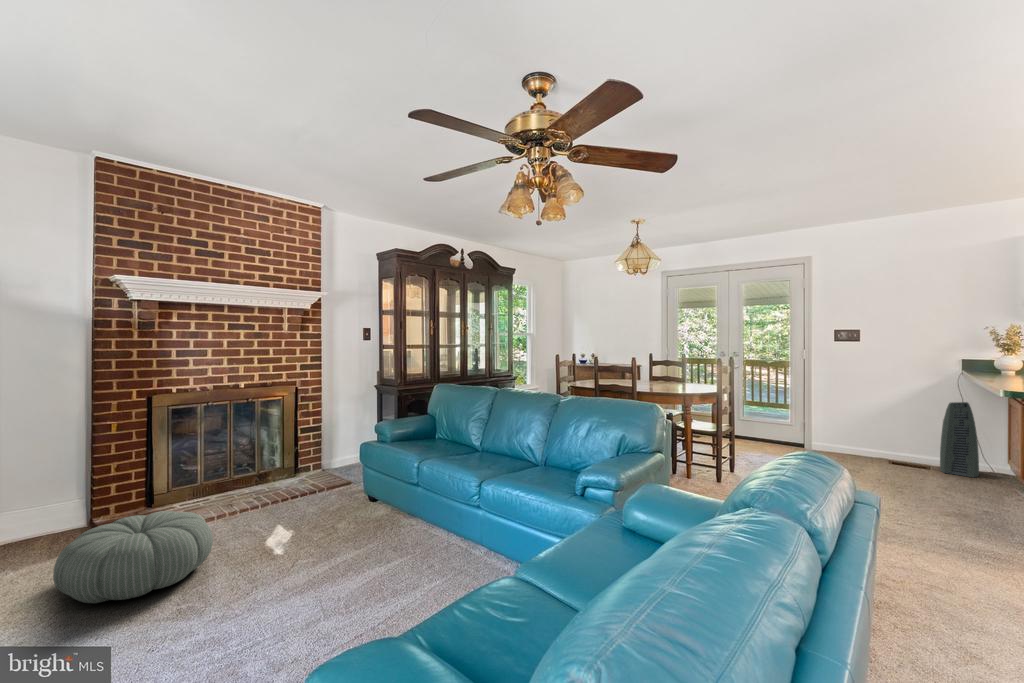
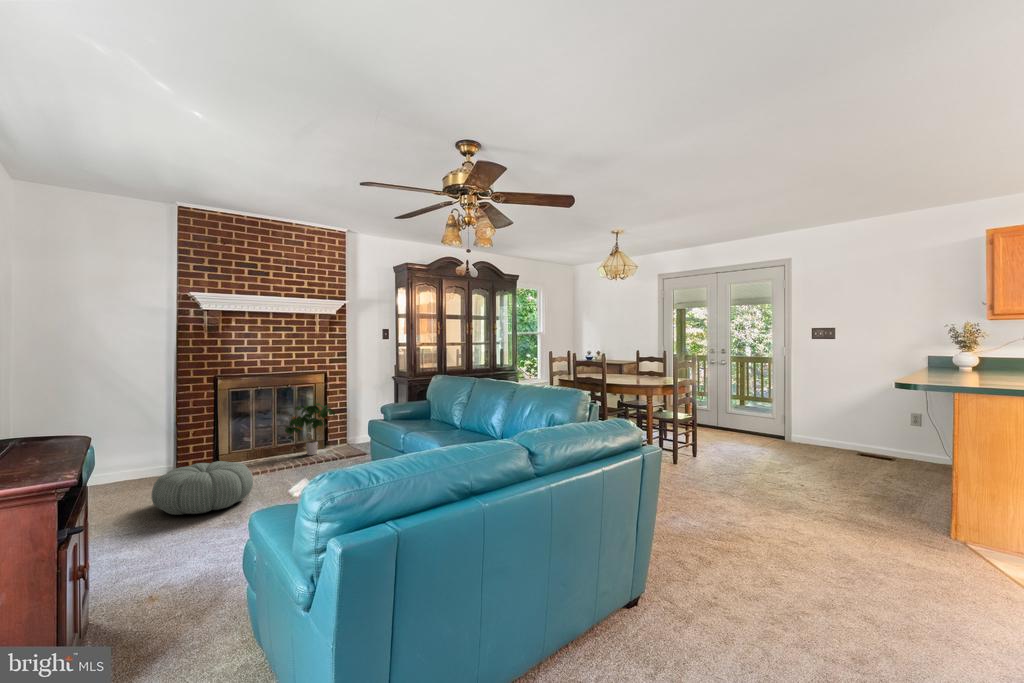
air purifier: present [940,402,979,477] -> none [901,396,937,467]
potted plant: none [244,420,309,487] -> present [285,403,335,455]

